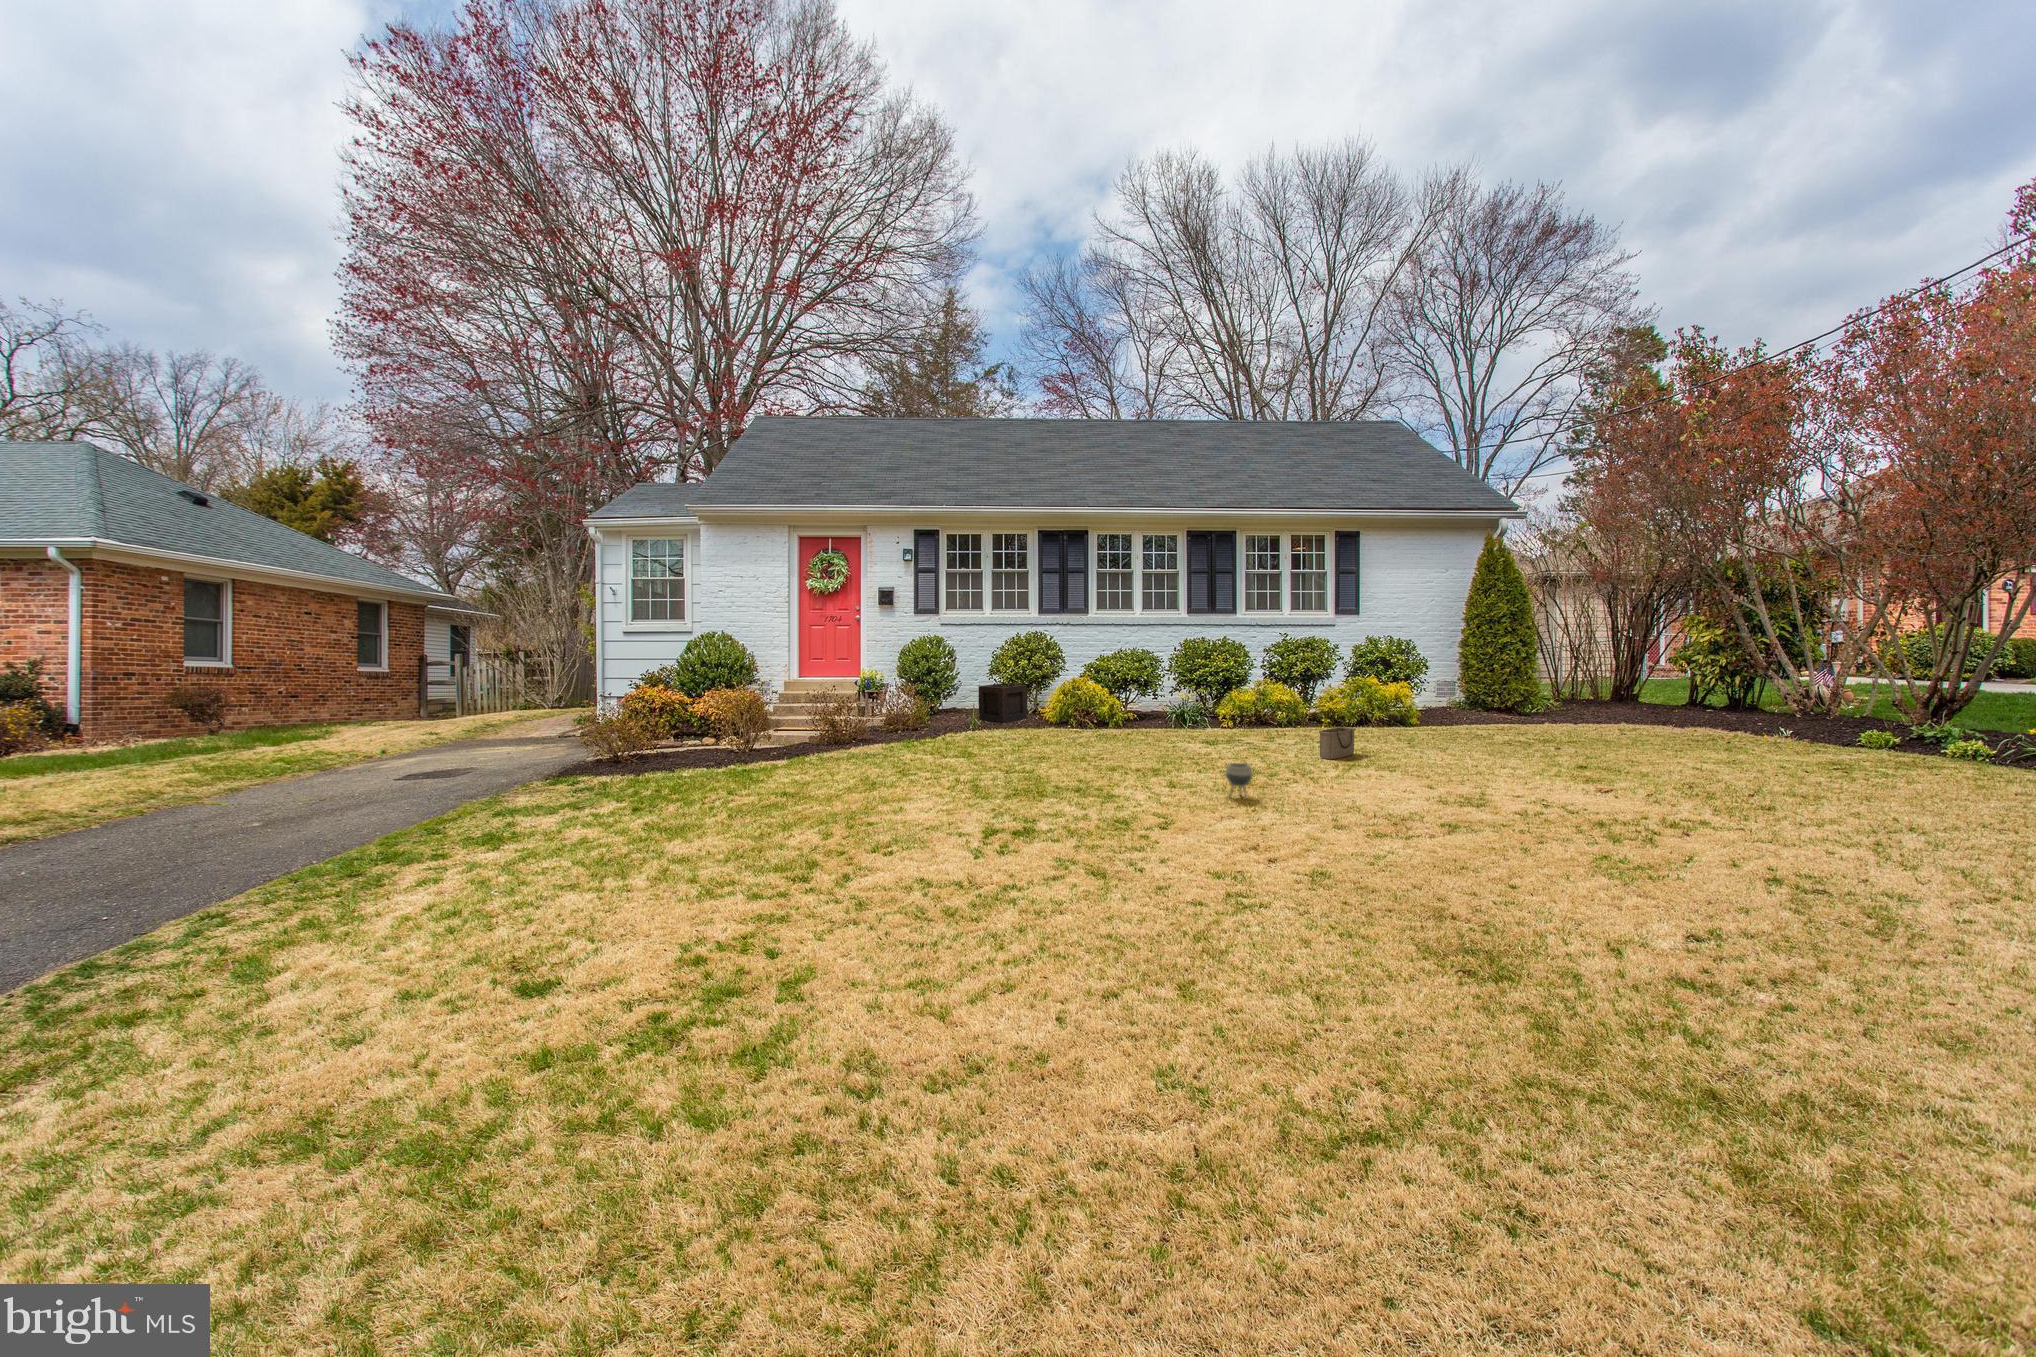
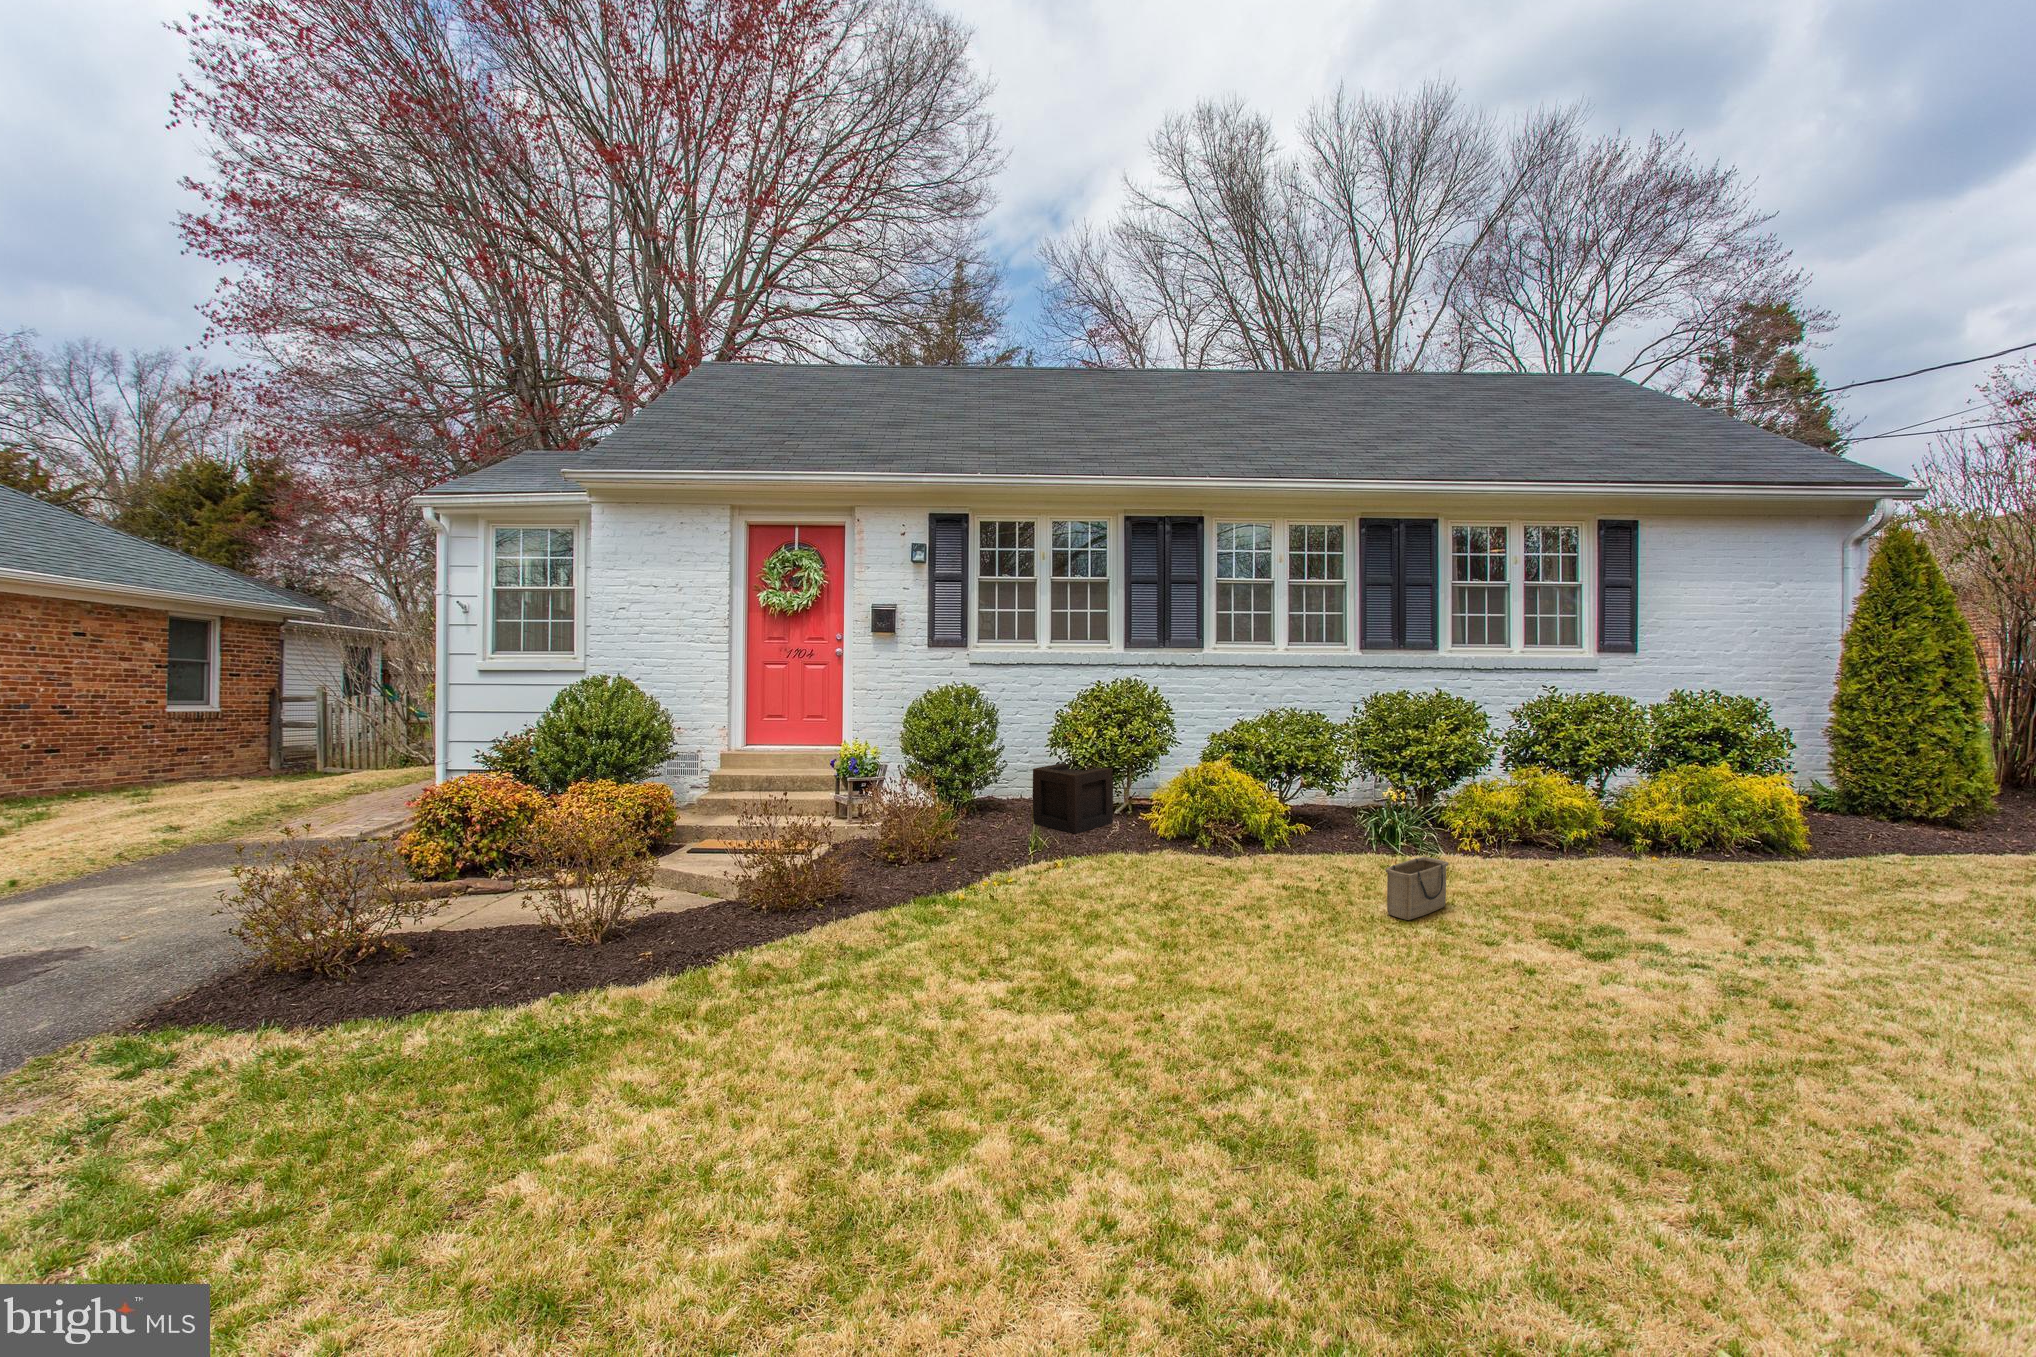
basket: present [1319,727,1356,759] -> present [1385,857,1448,920]
planter: present [1226,763,1253,798] -> none [1809,1119,1916,1246]

